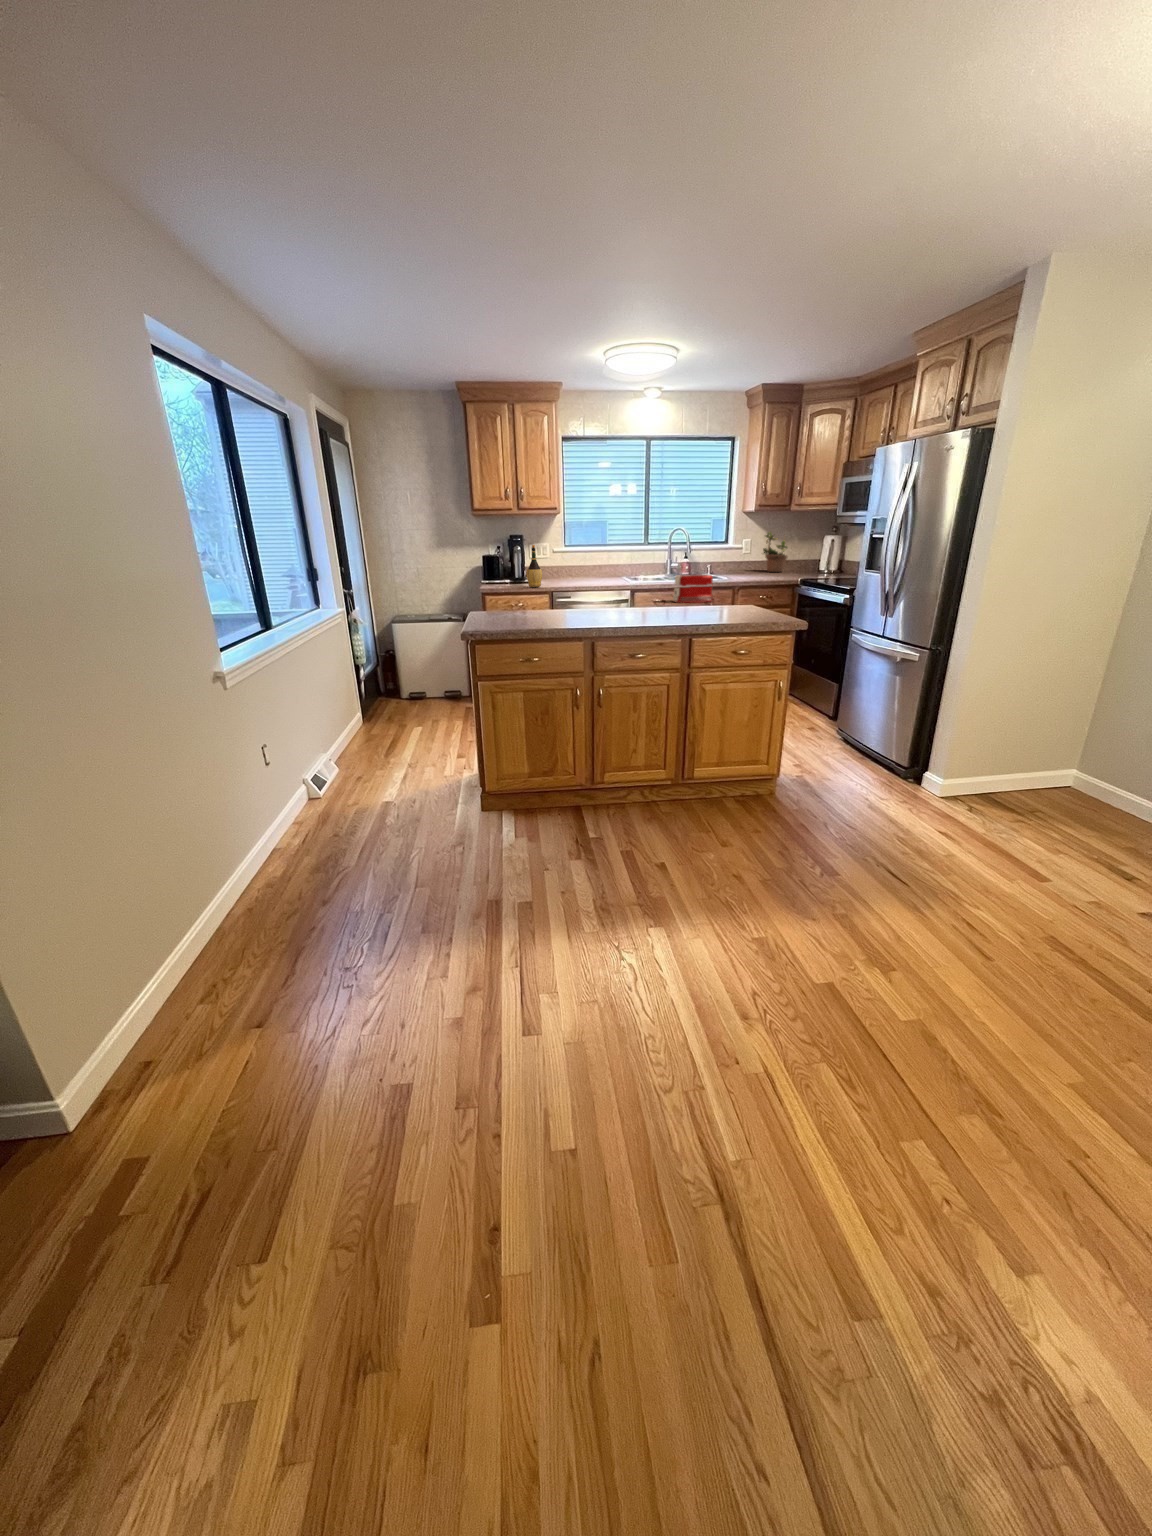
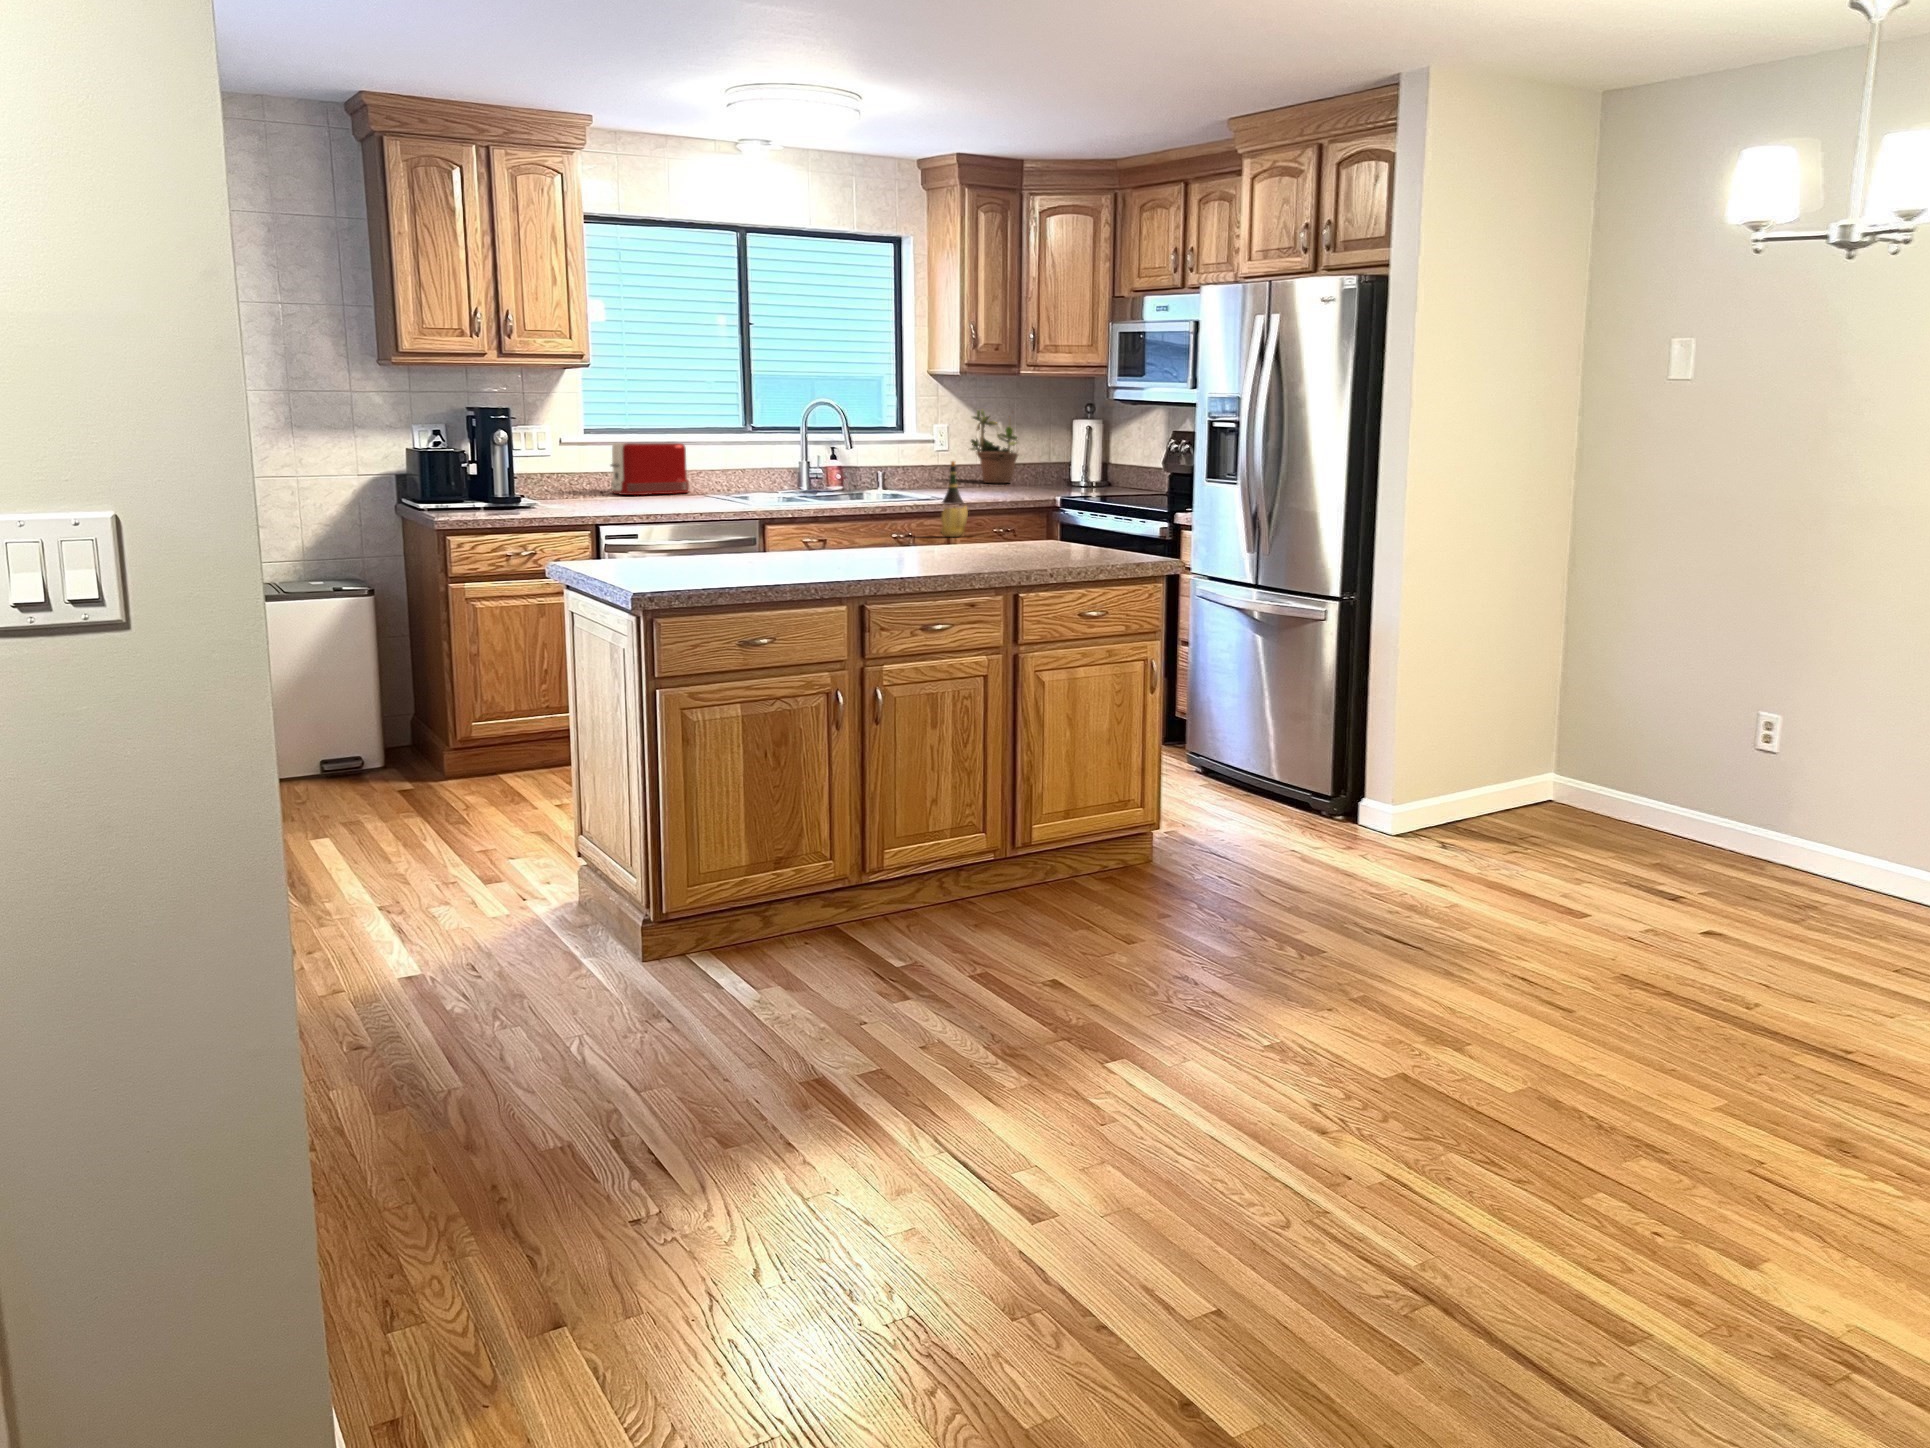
wine bottle: present [526,545,542,587] -> present [941,461,968,537]
toaster: present [673,574,713,603] -> present [611,443,689,495]

